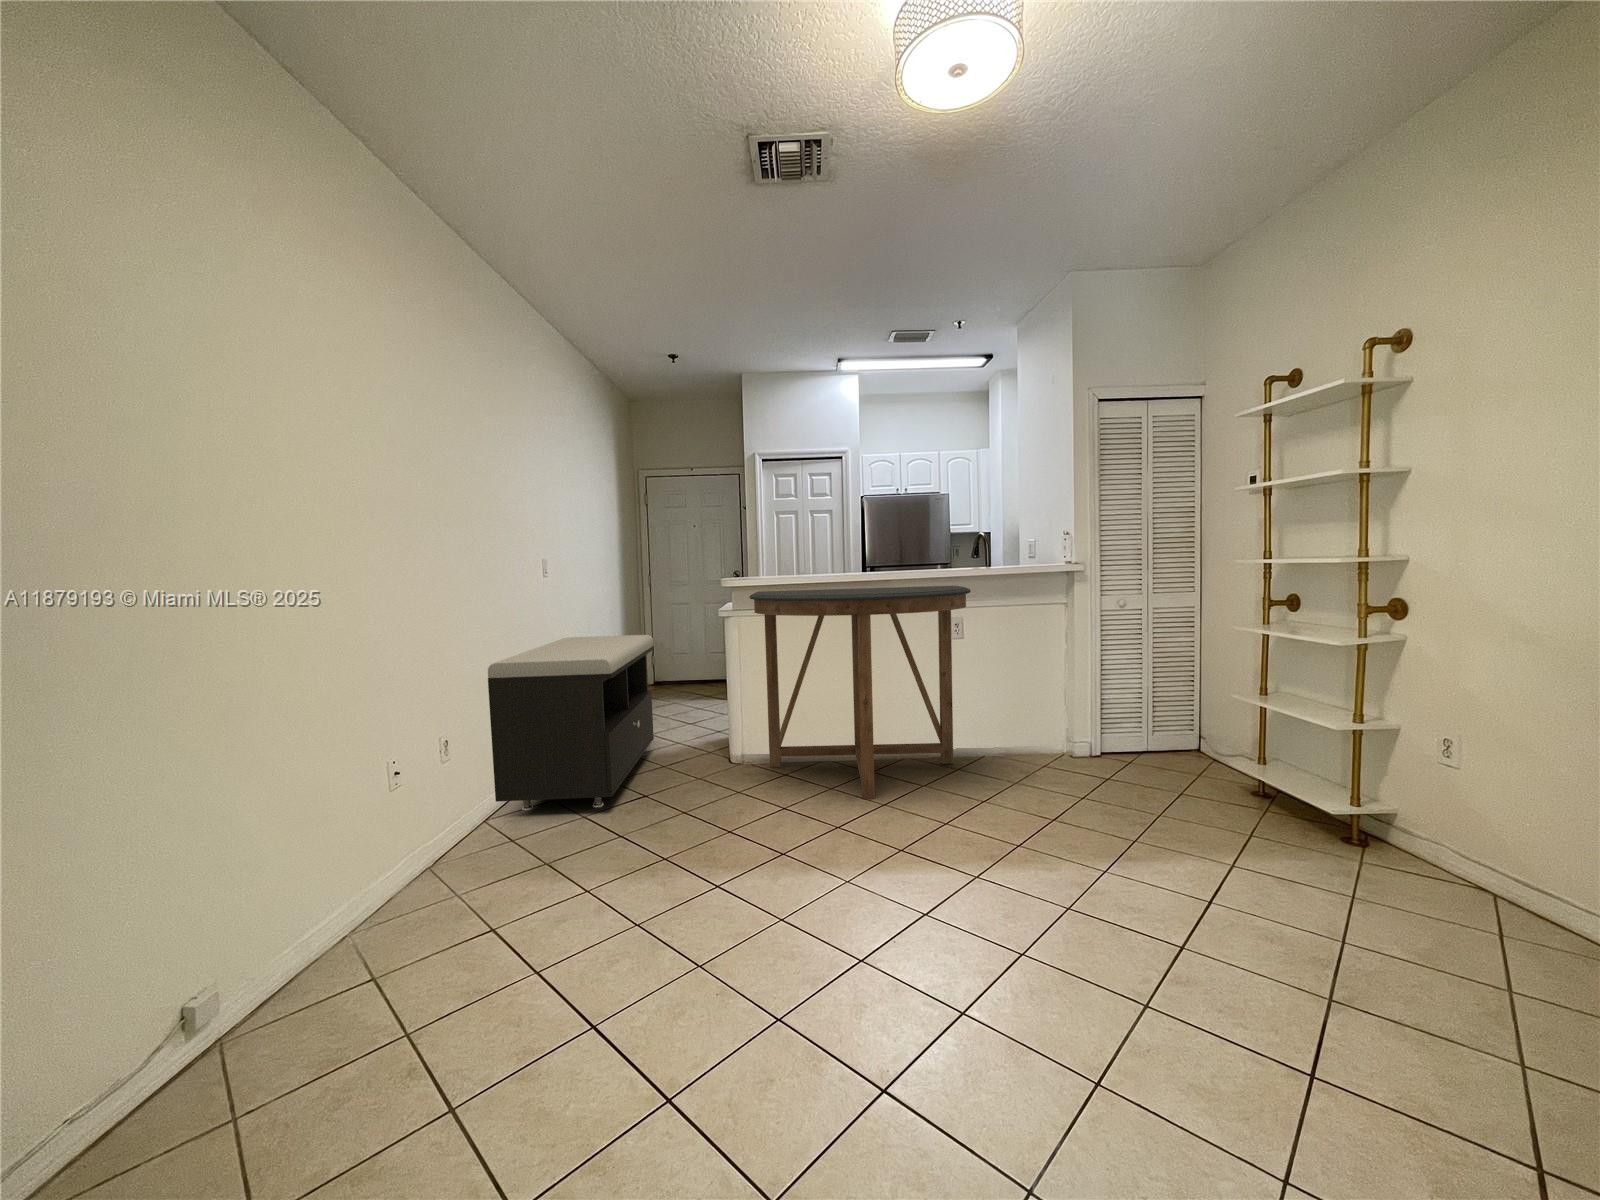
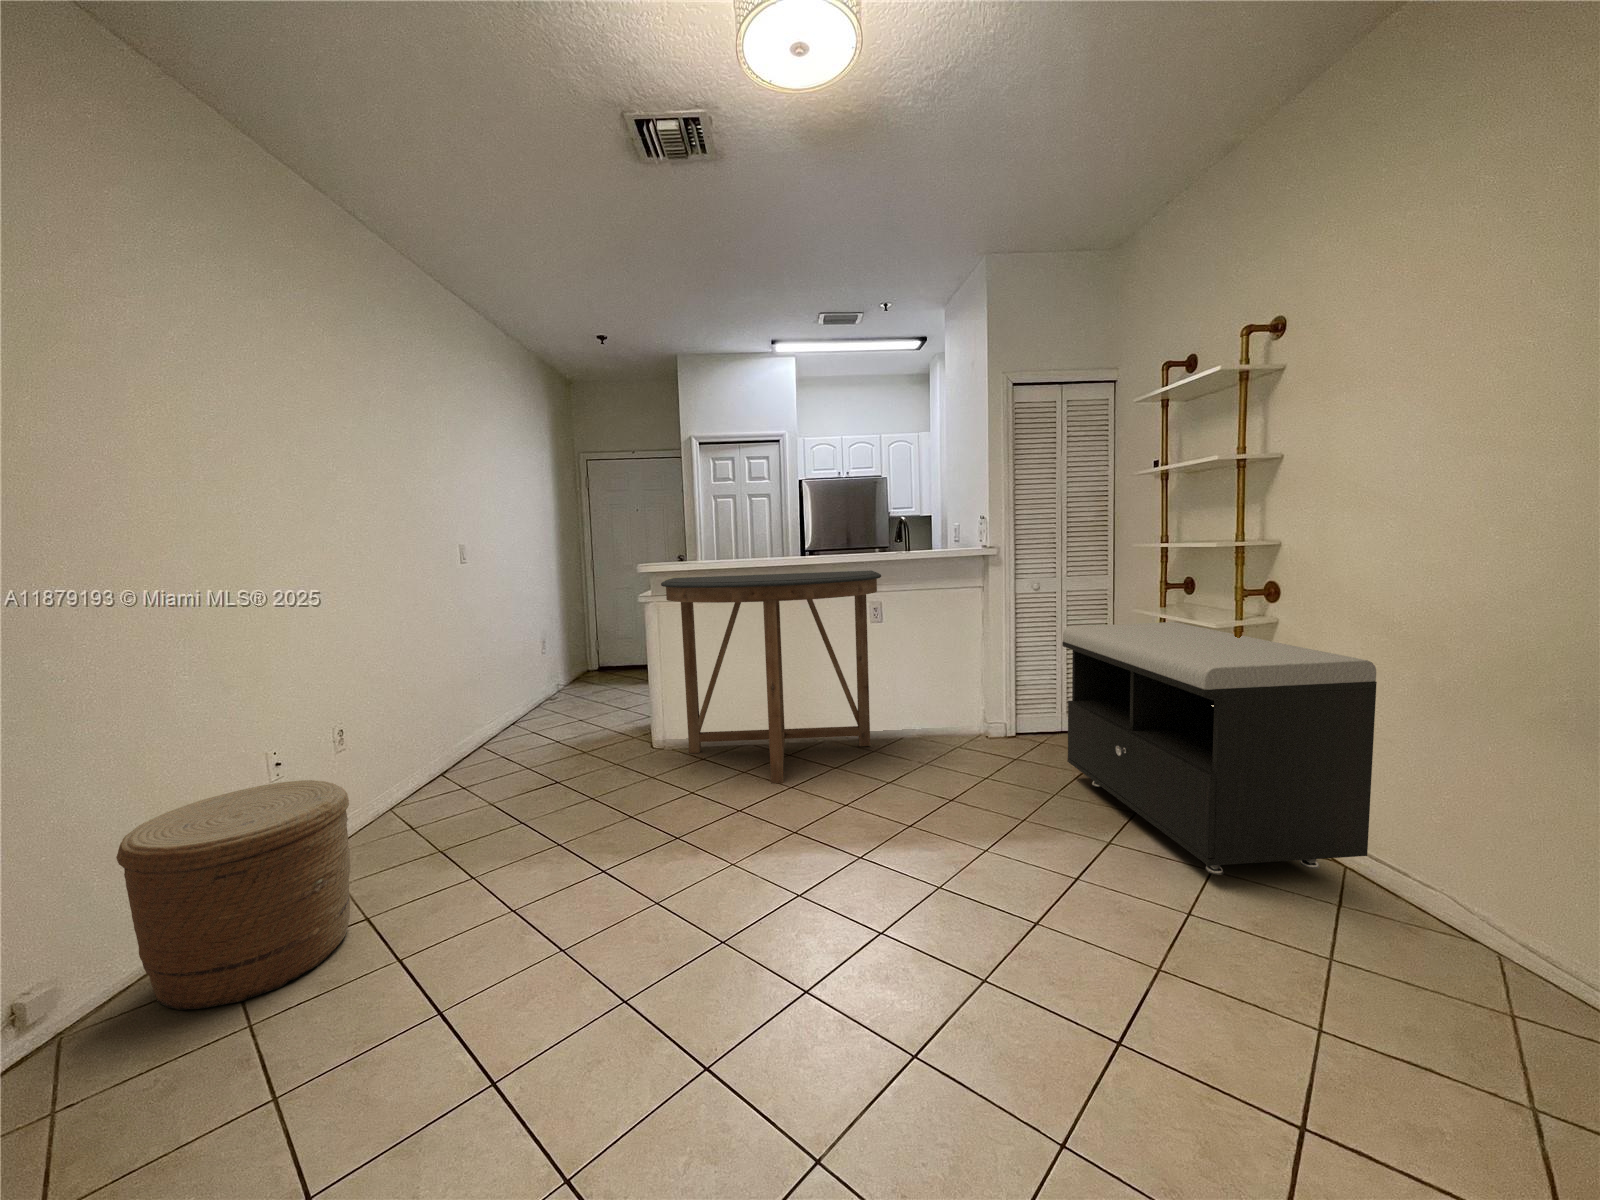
storage bench: present [488,635,654,811] -> present [1062,622,1377,875]
woven basket: none [287,784,487,1007] -> present [116,780,350,1010]

